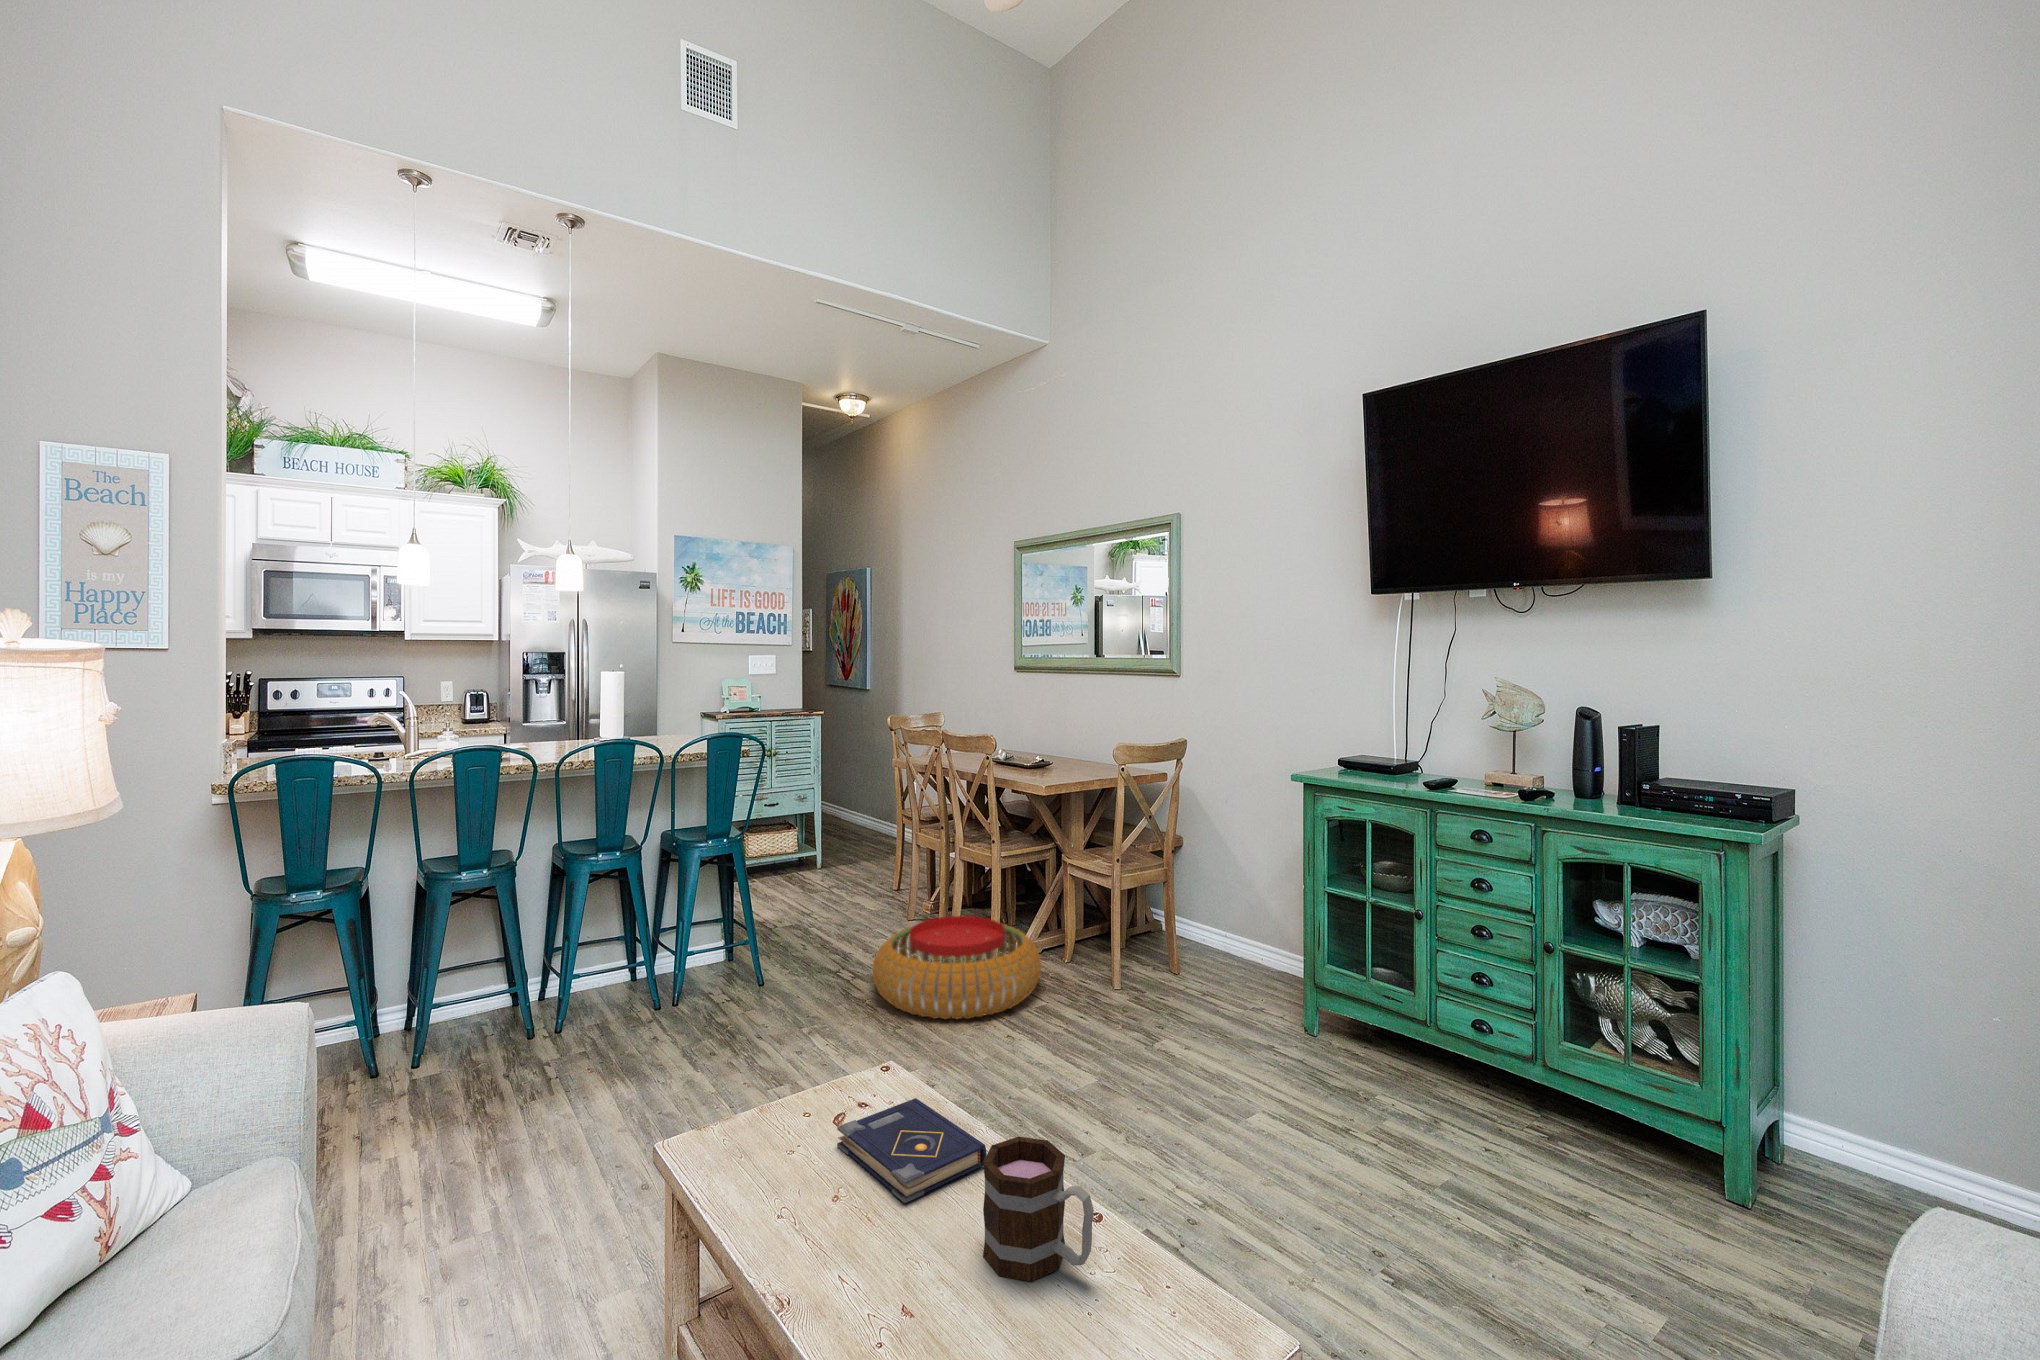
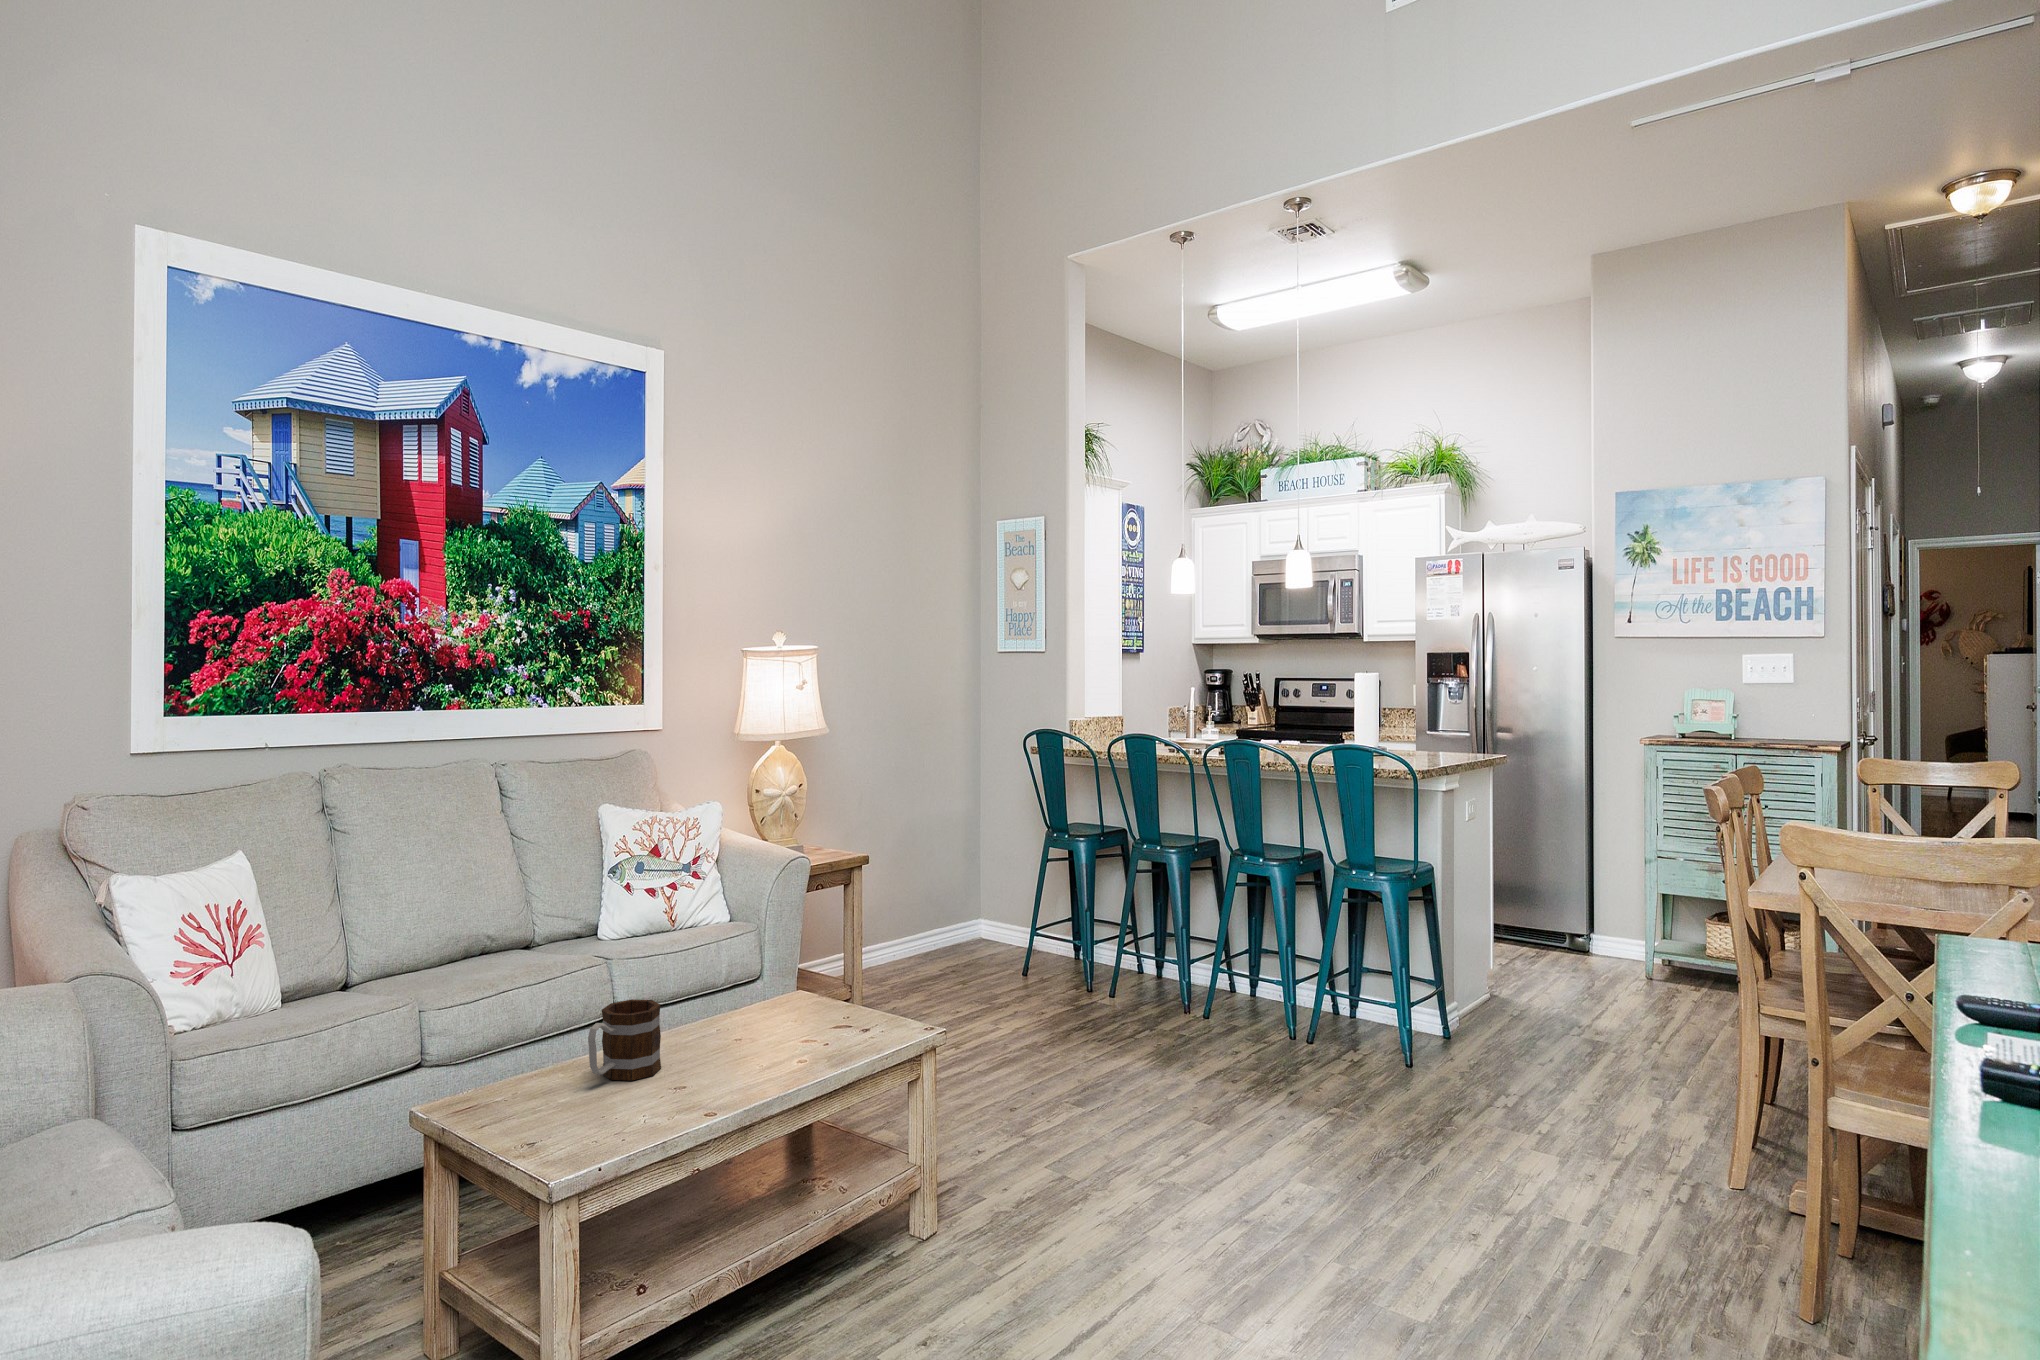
pouf: present [873,916,1041,1019] -> none [1346,1042,1619,1202]
book: present [837,1098,987,1203] -> none [691,1002,809,1053]

